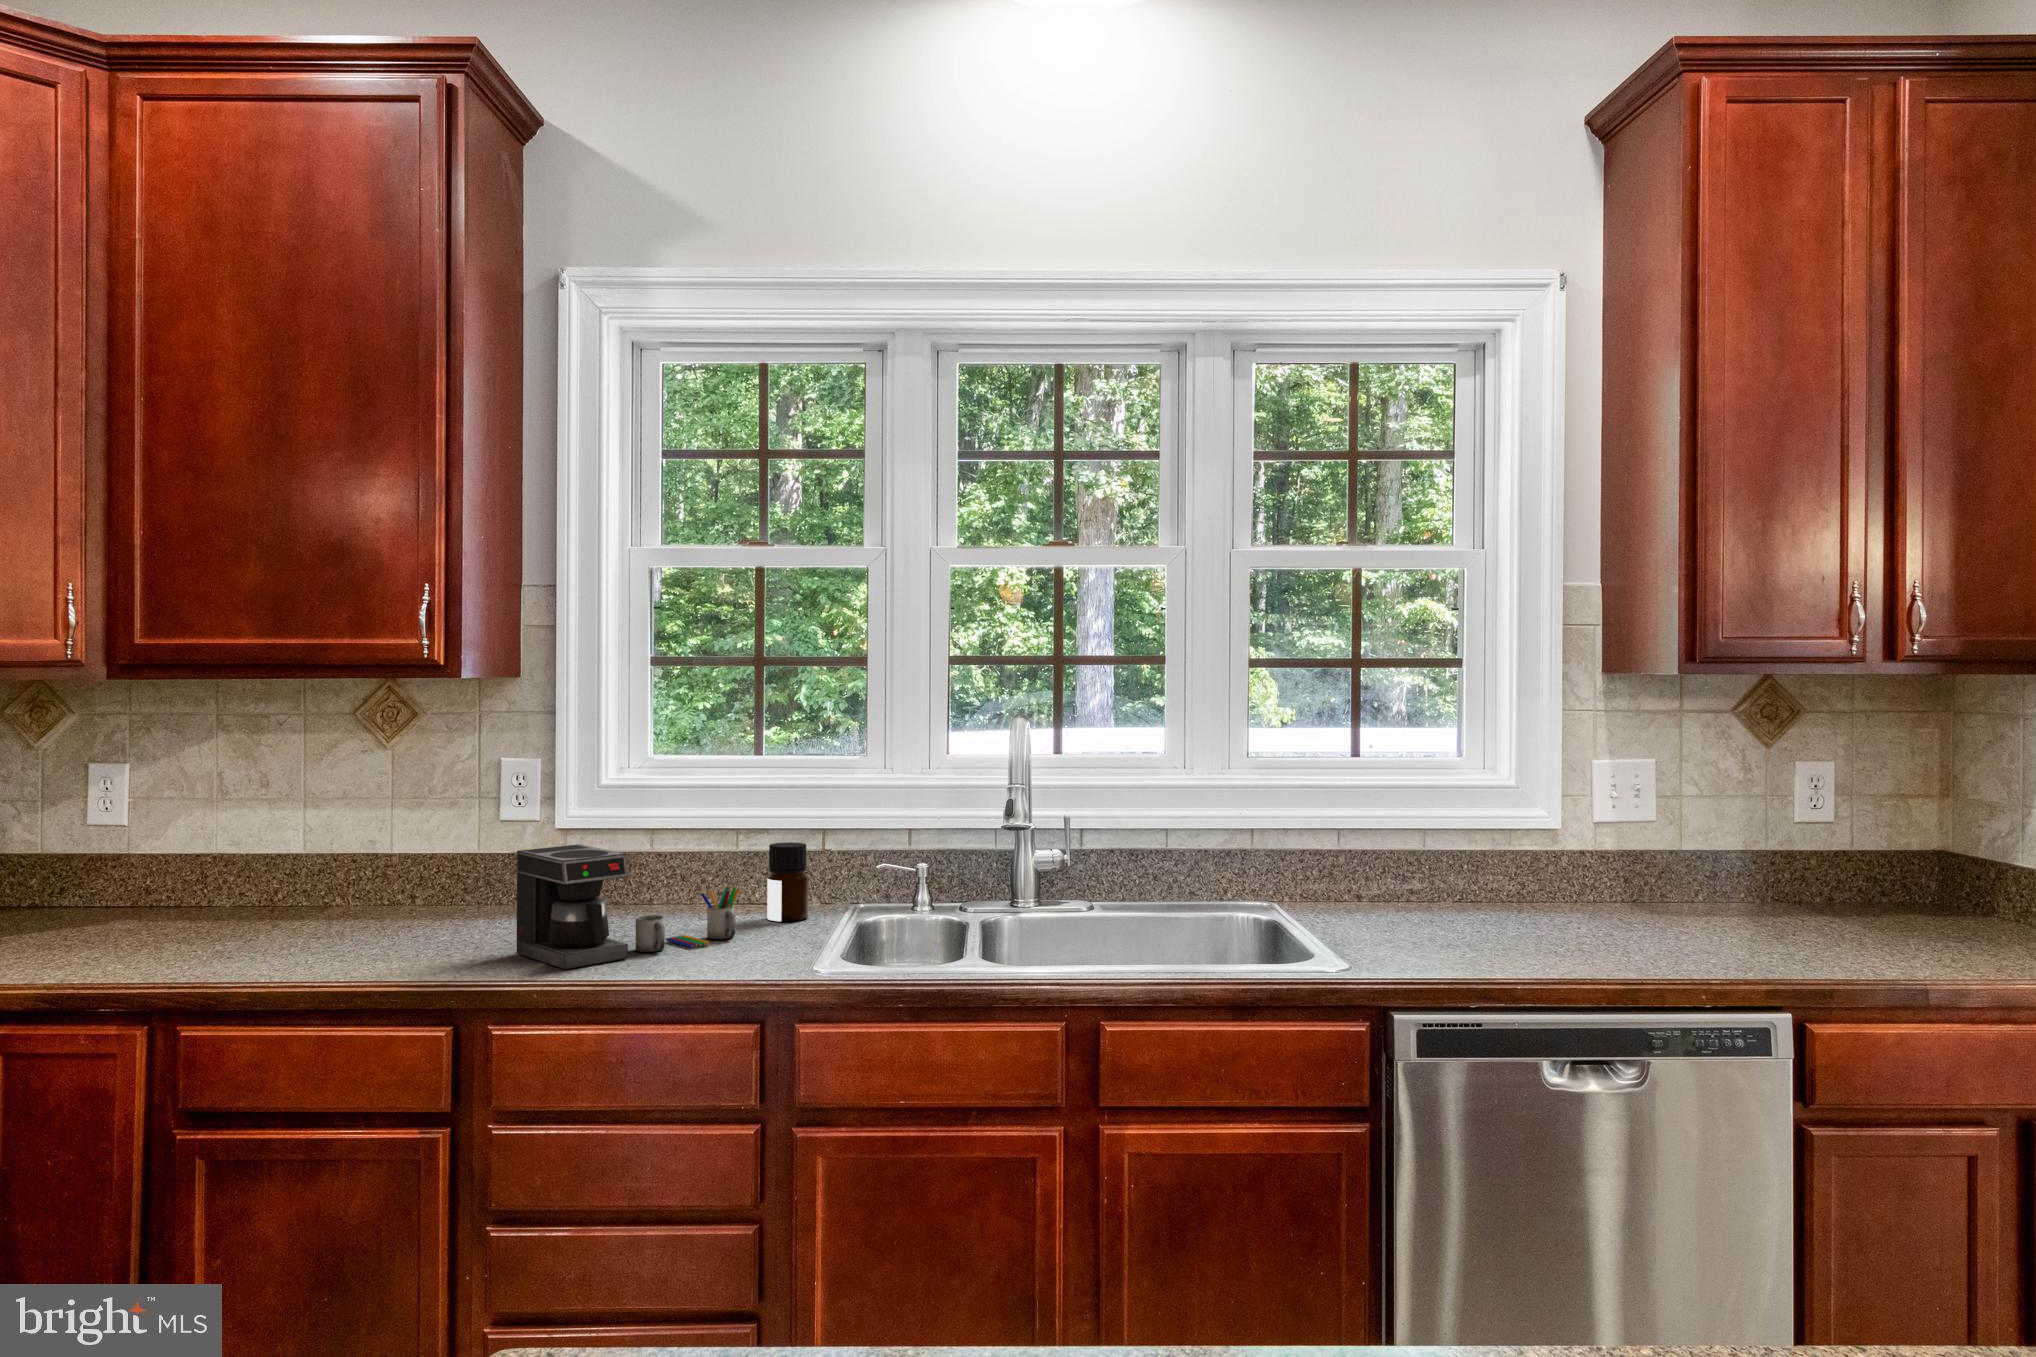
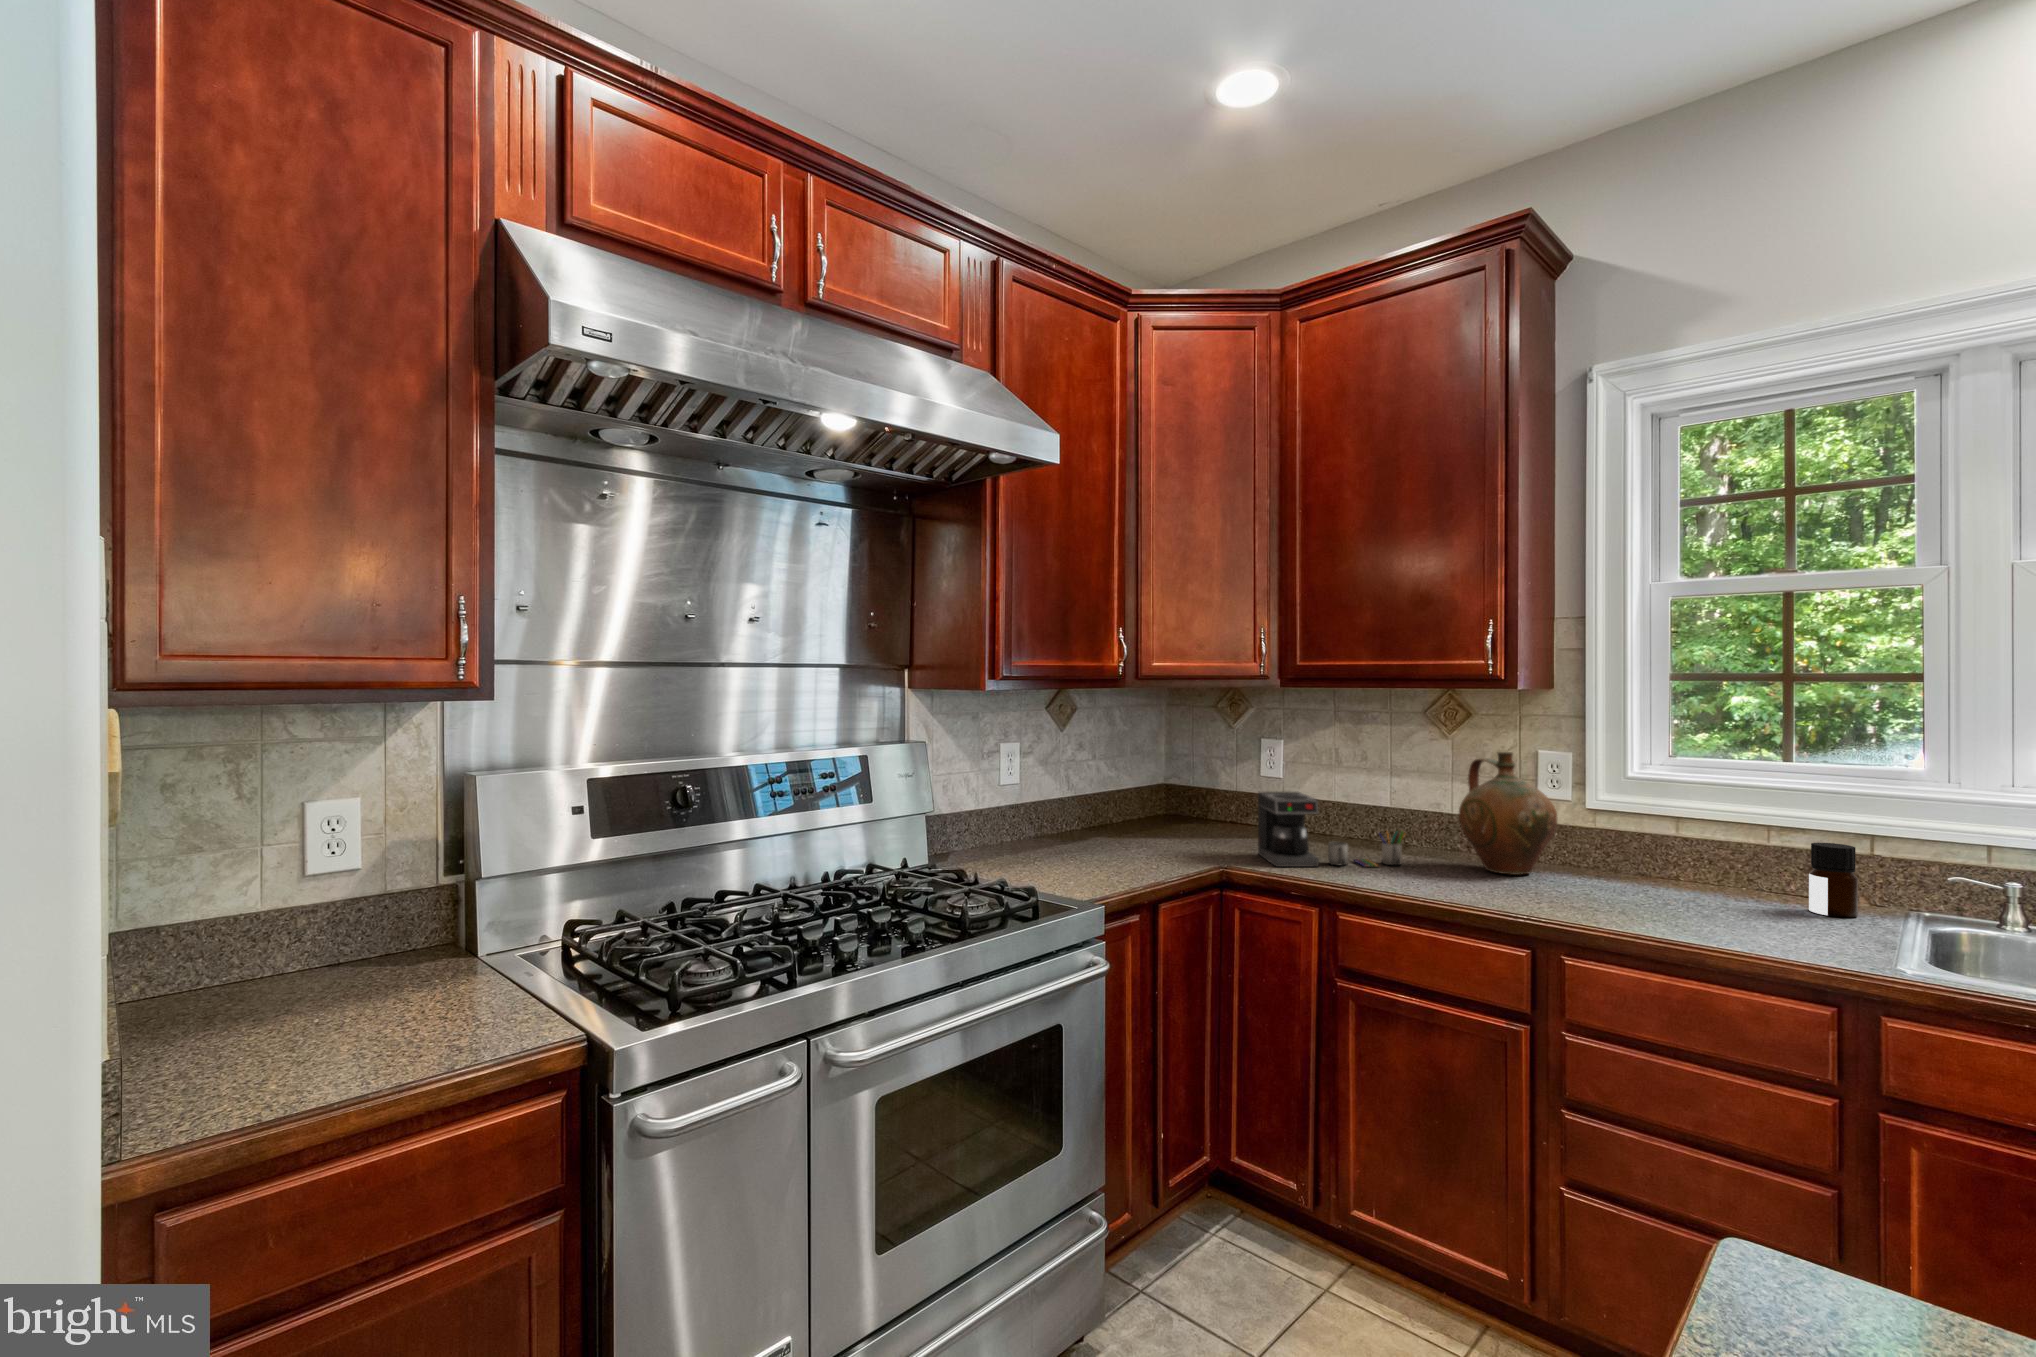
ceramic jug: none [388,761,517,925] -> present [1459,752,1557,875]
coffee maker: present [517,844,740,969] -> present [1258,792,1405,867]

